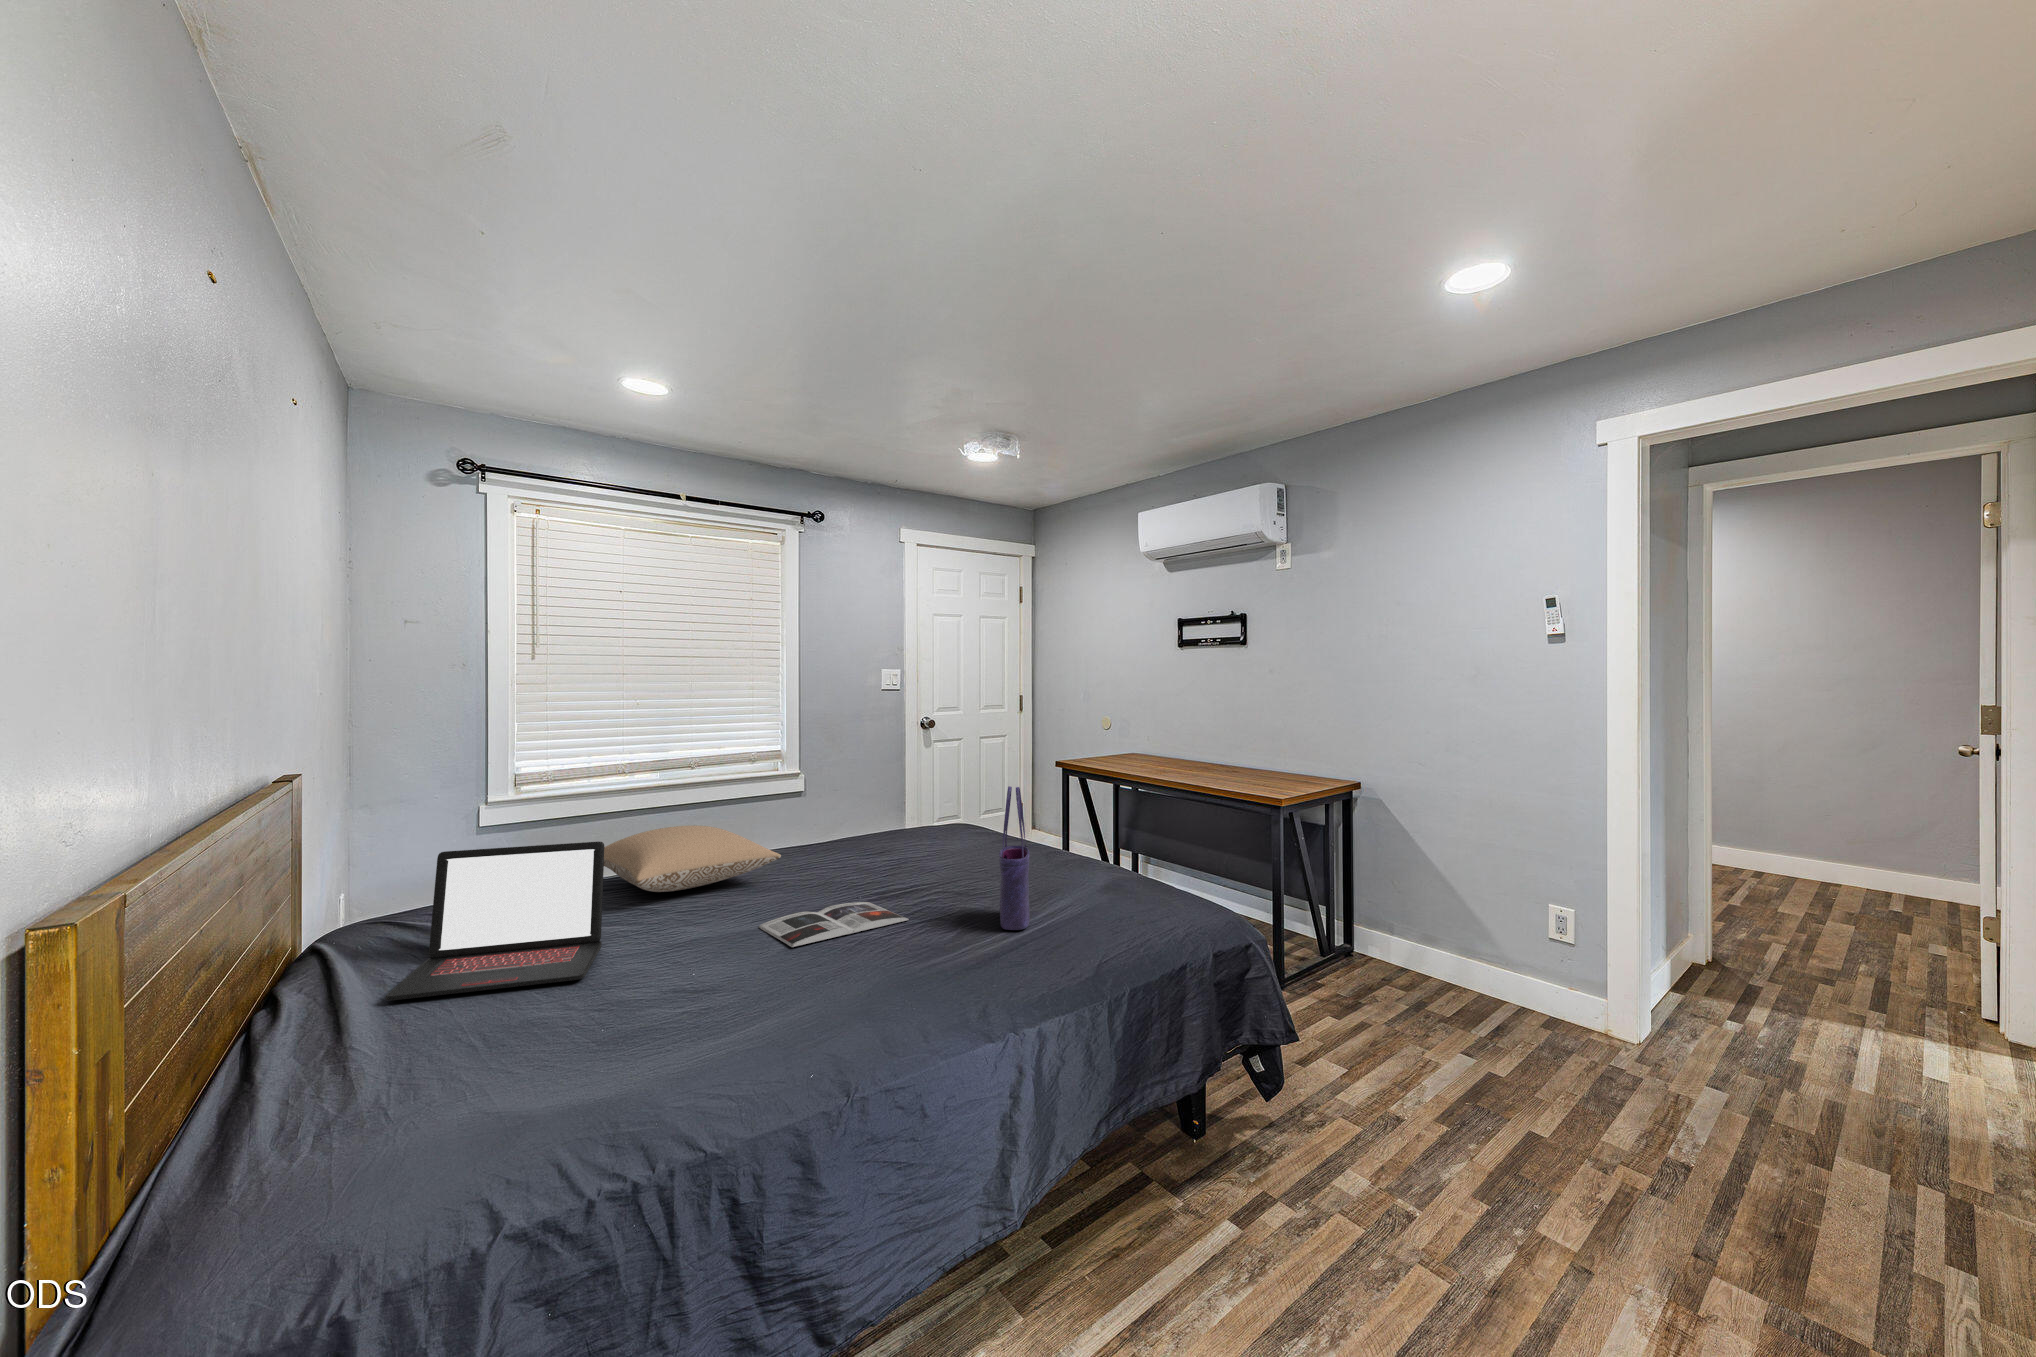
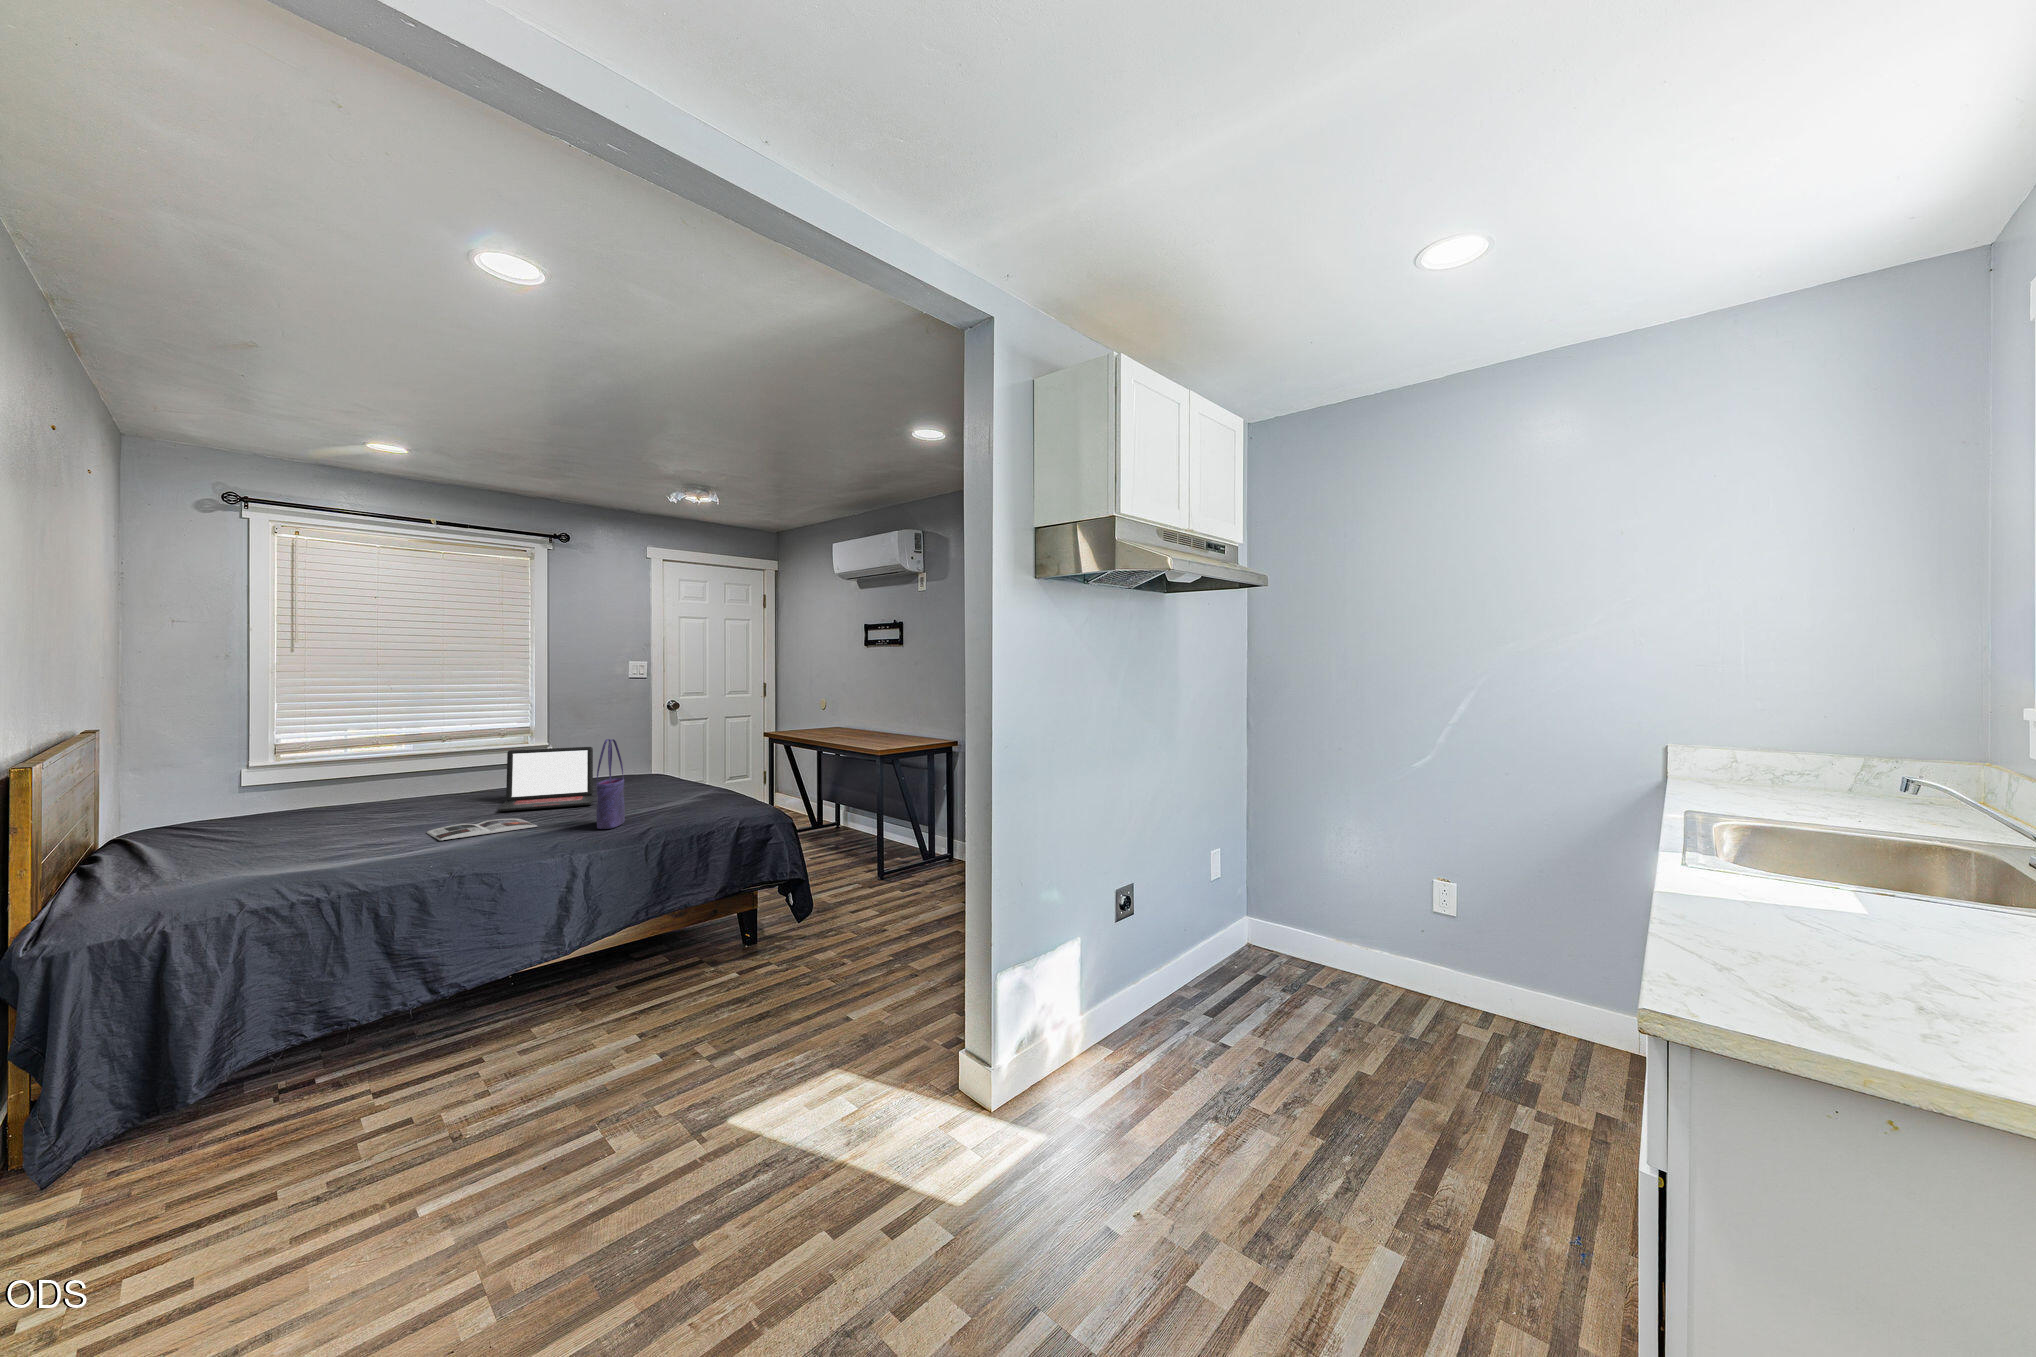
pillow: present [604,825,781,892] -> none [317,773,464,817]
laptop: present [386,842,604,1001] -> present [499,747,593,811]

